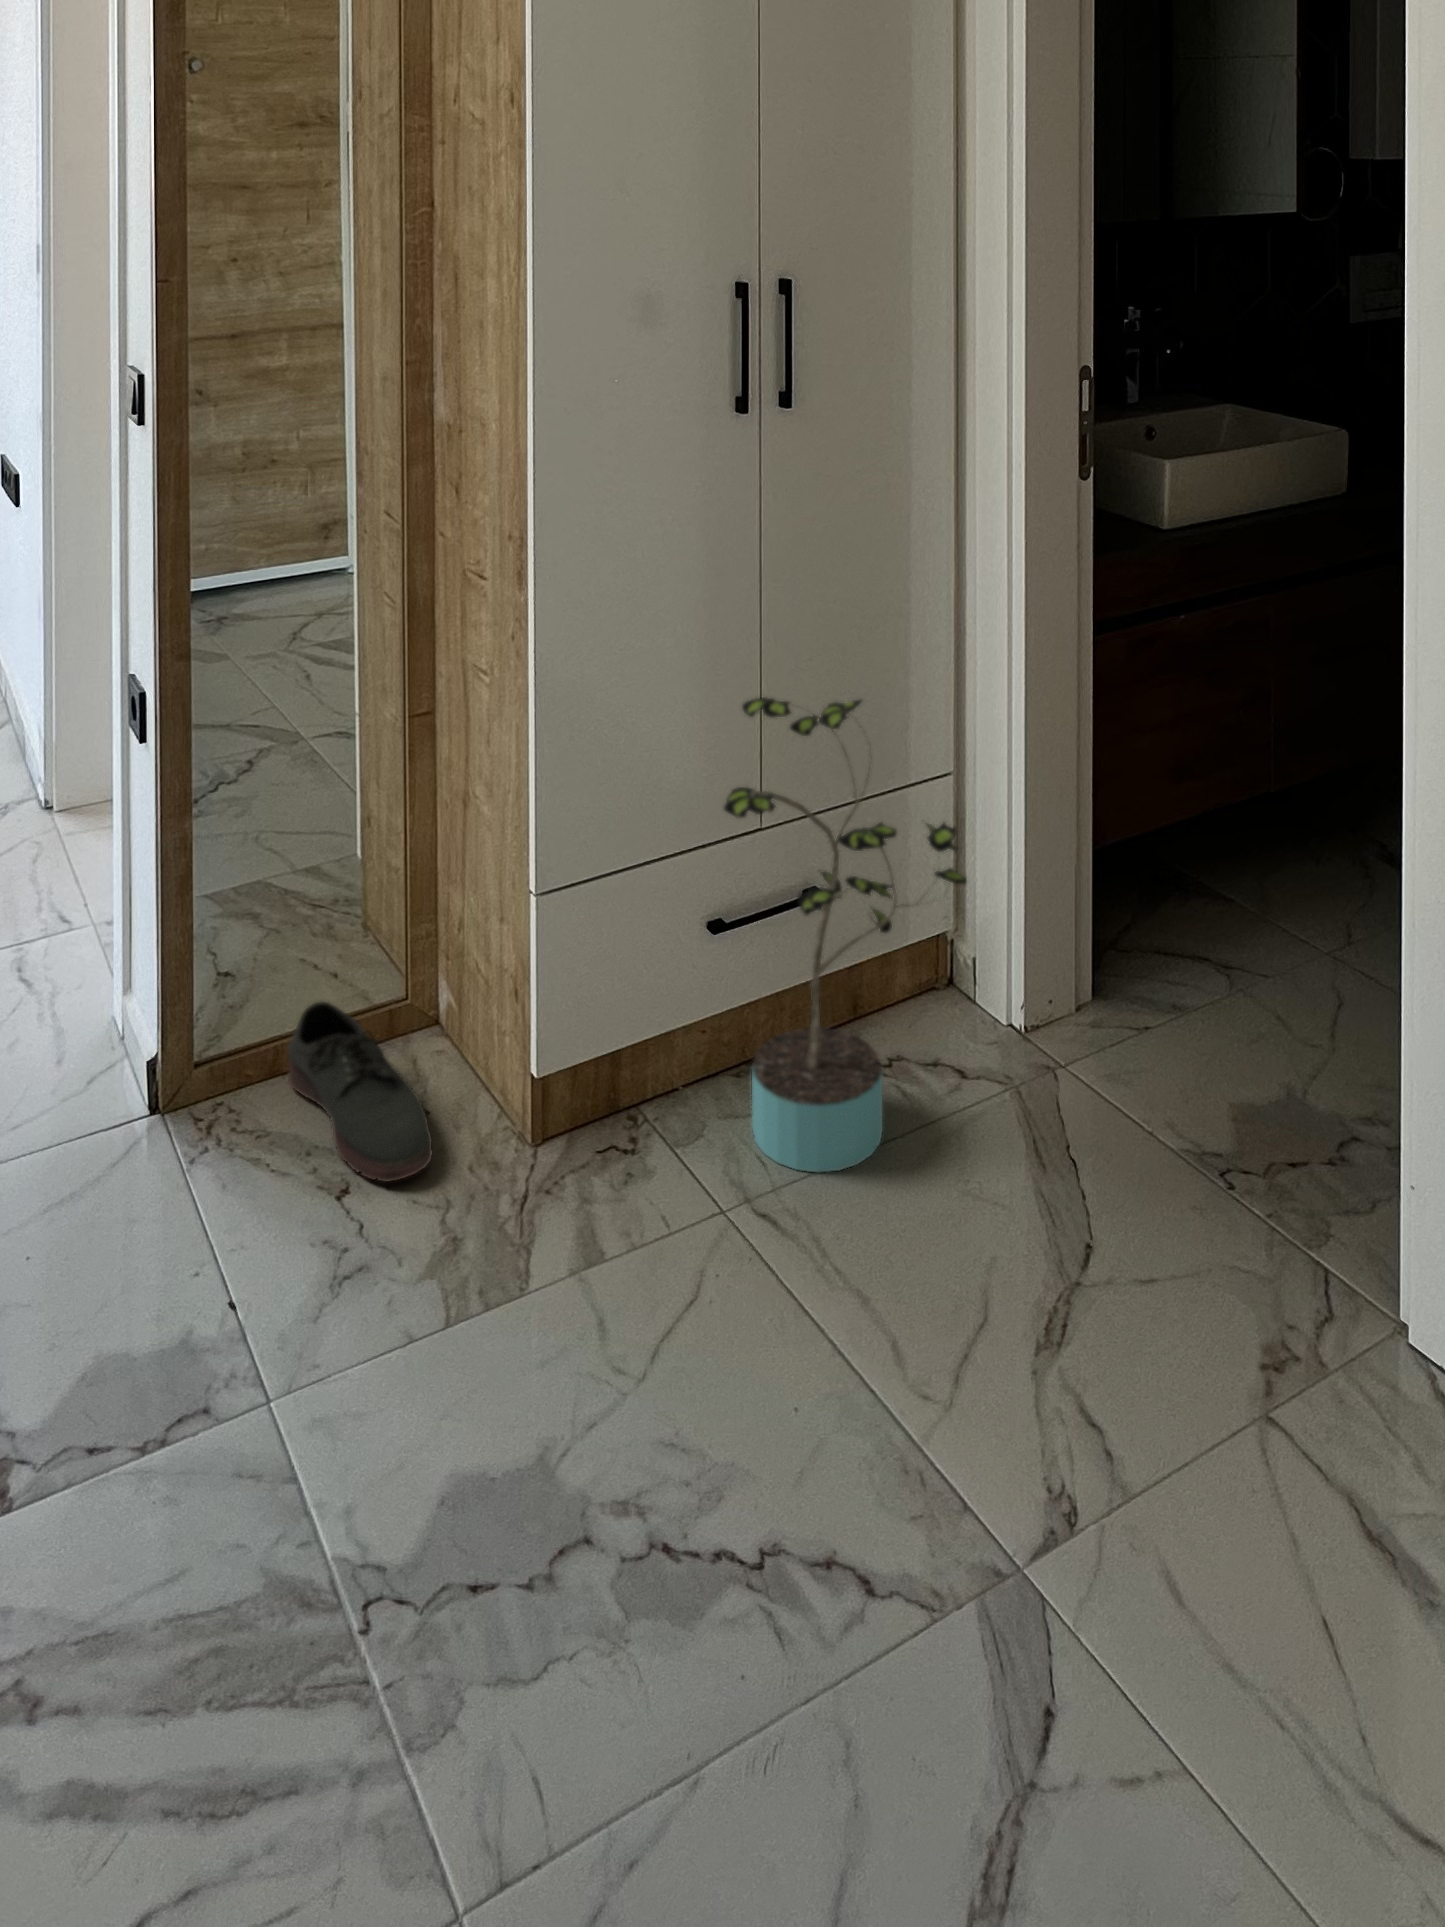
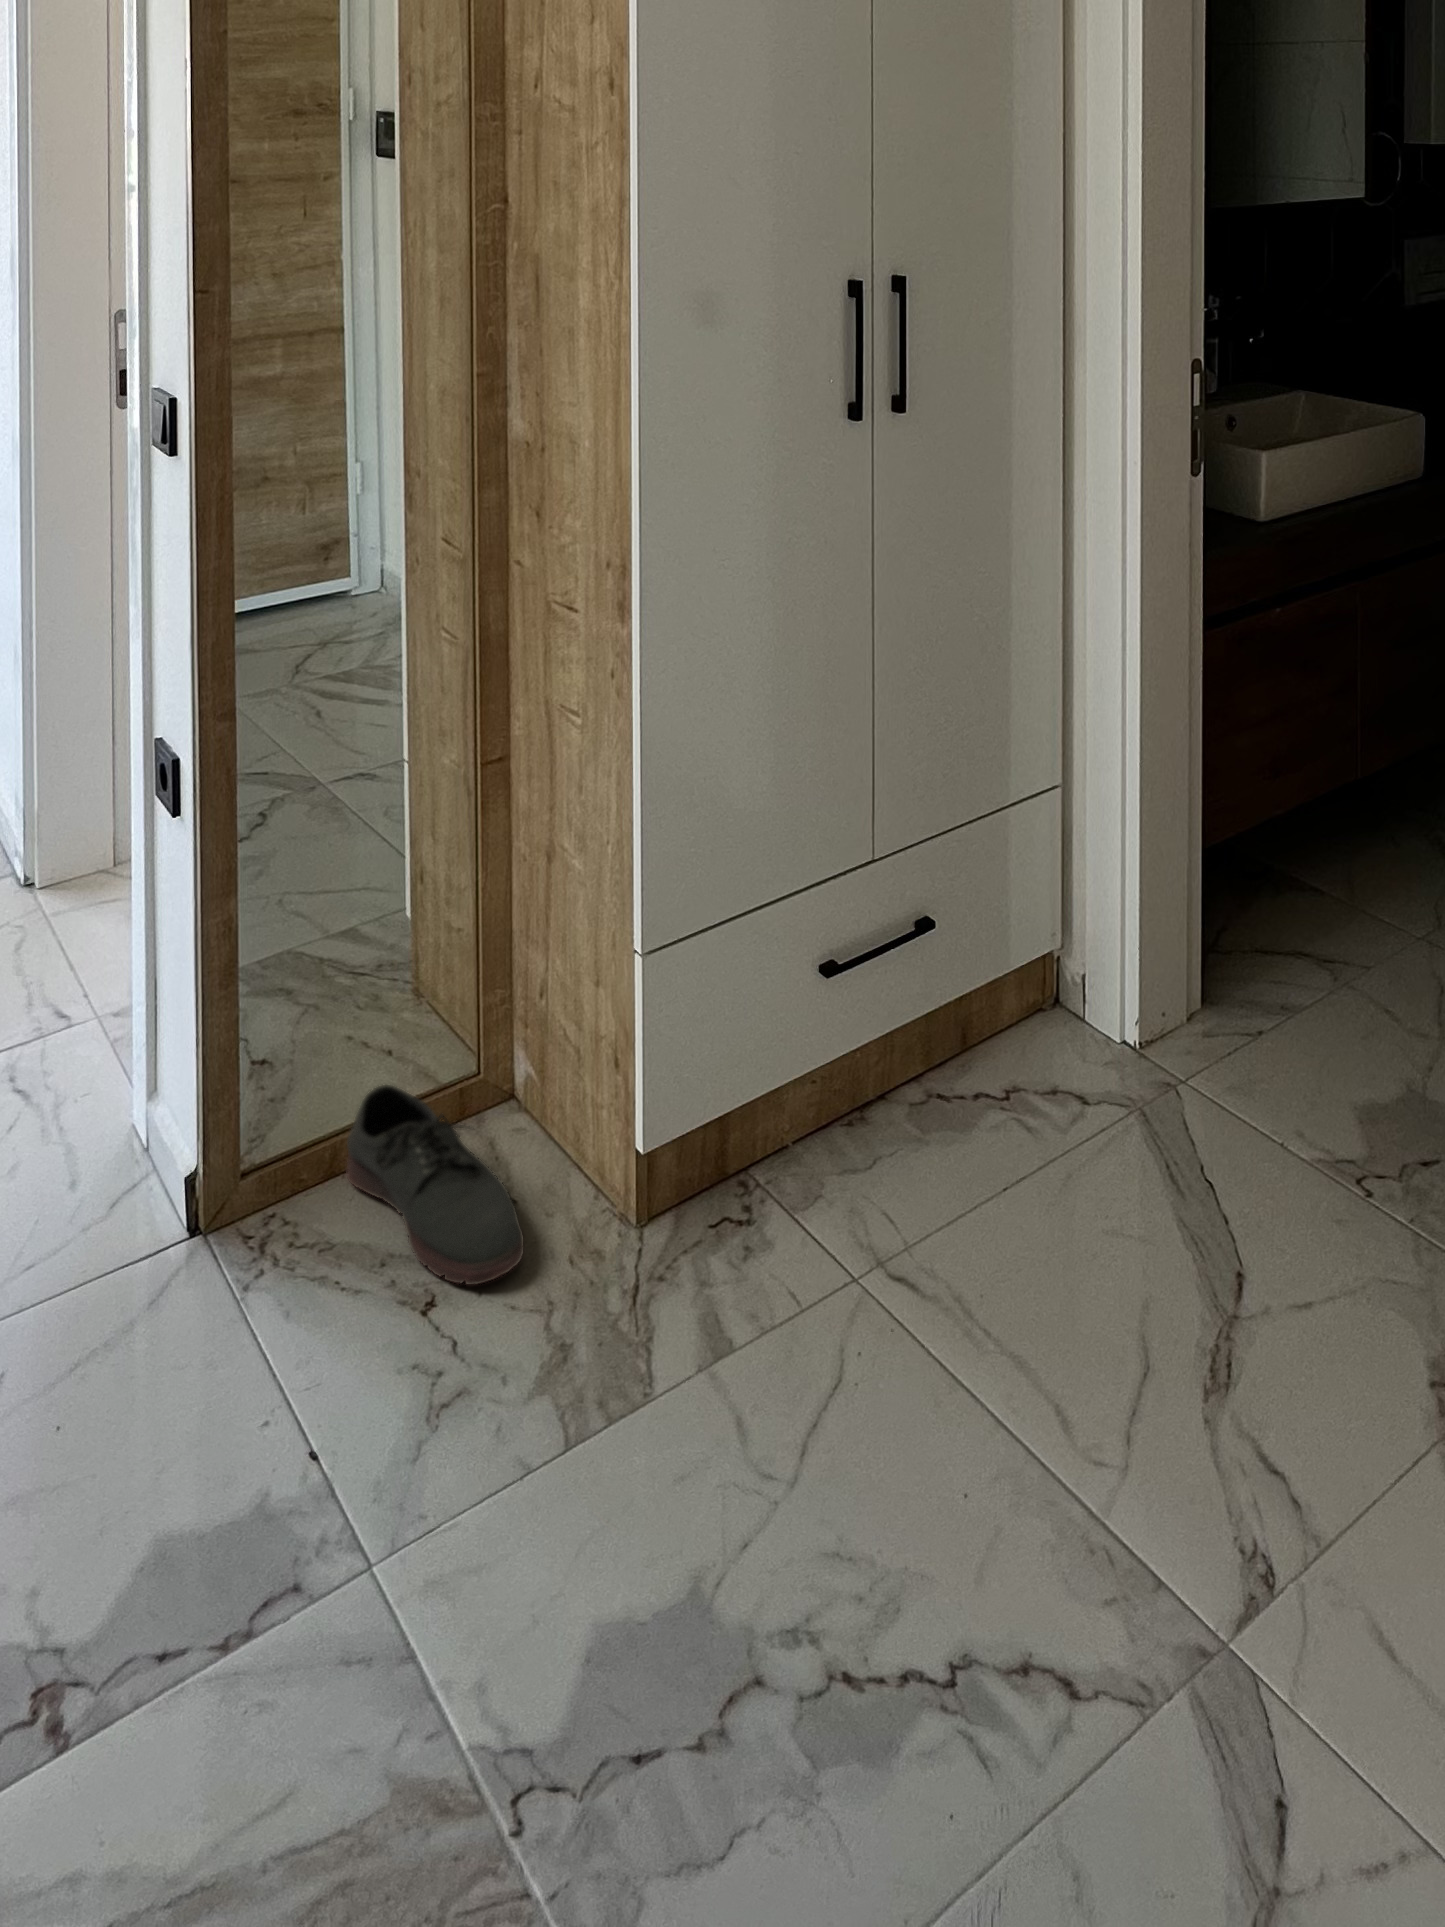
potted plant: present [724,697,967,1172] -> none [849,714,1095,1222]

